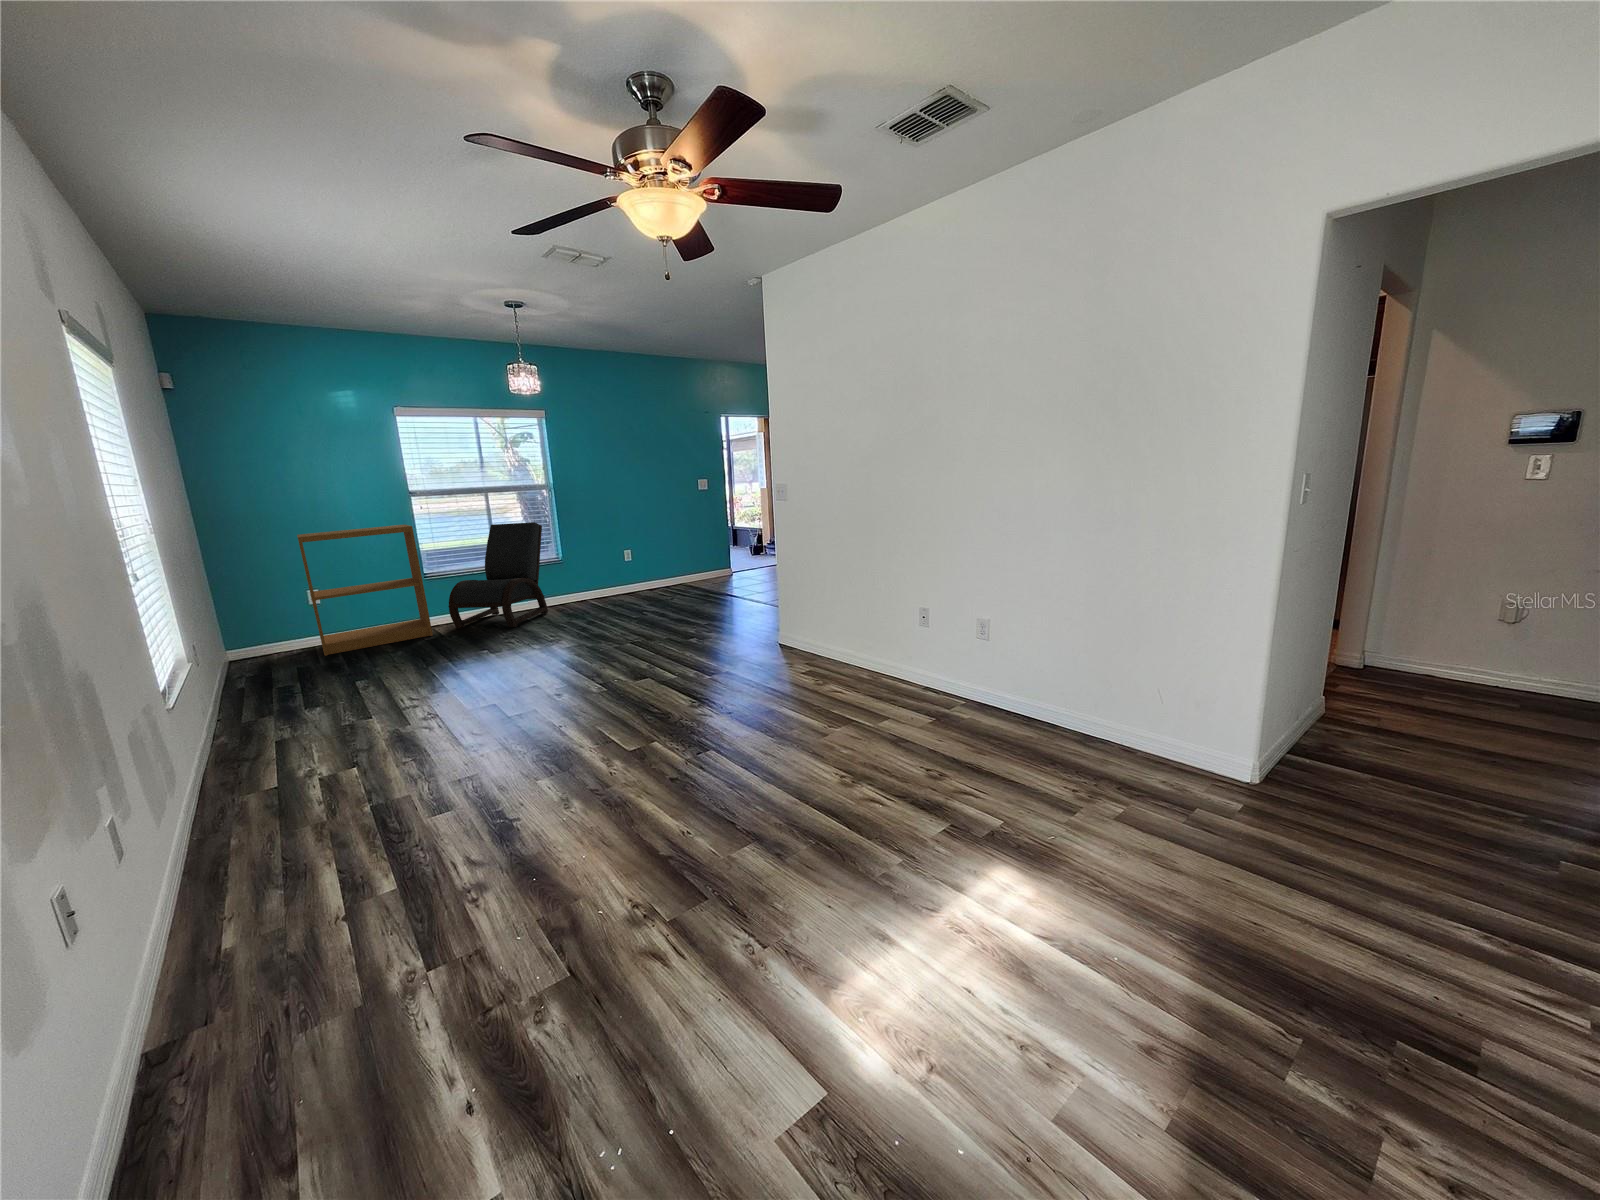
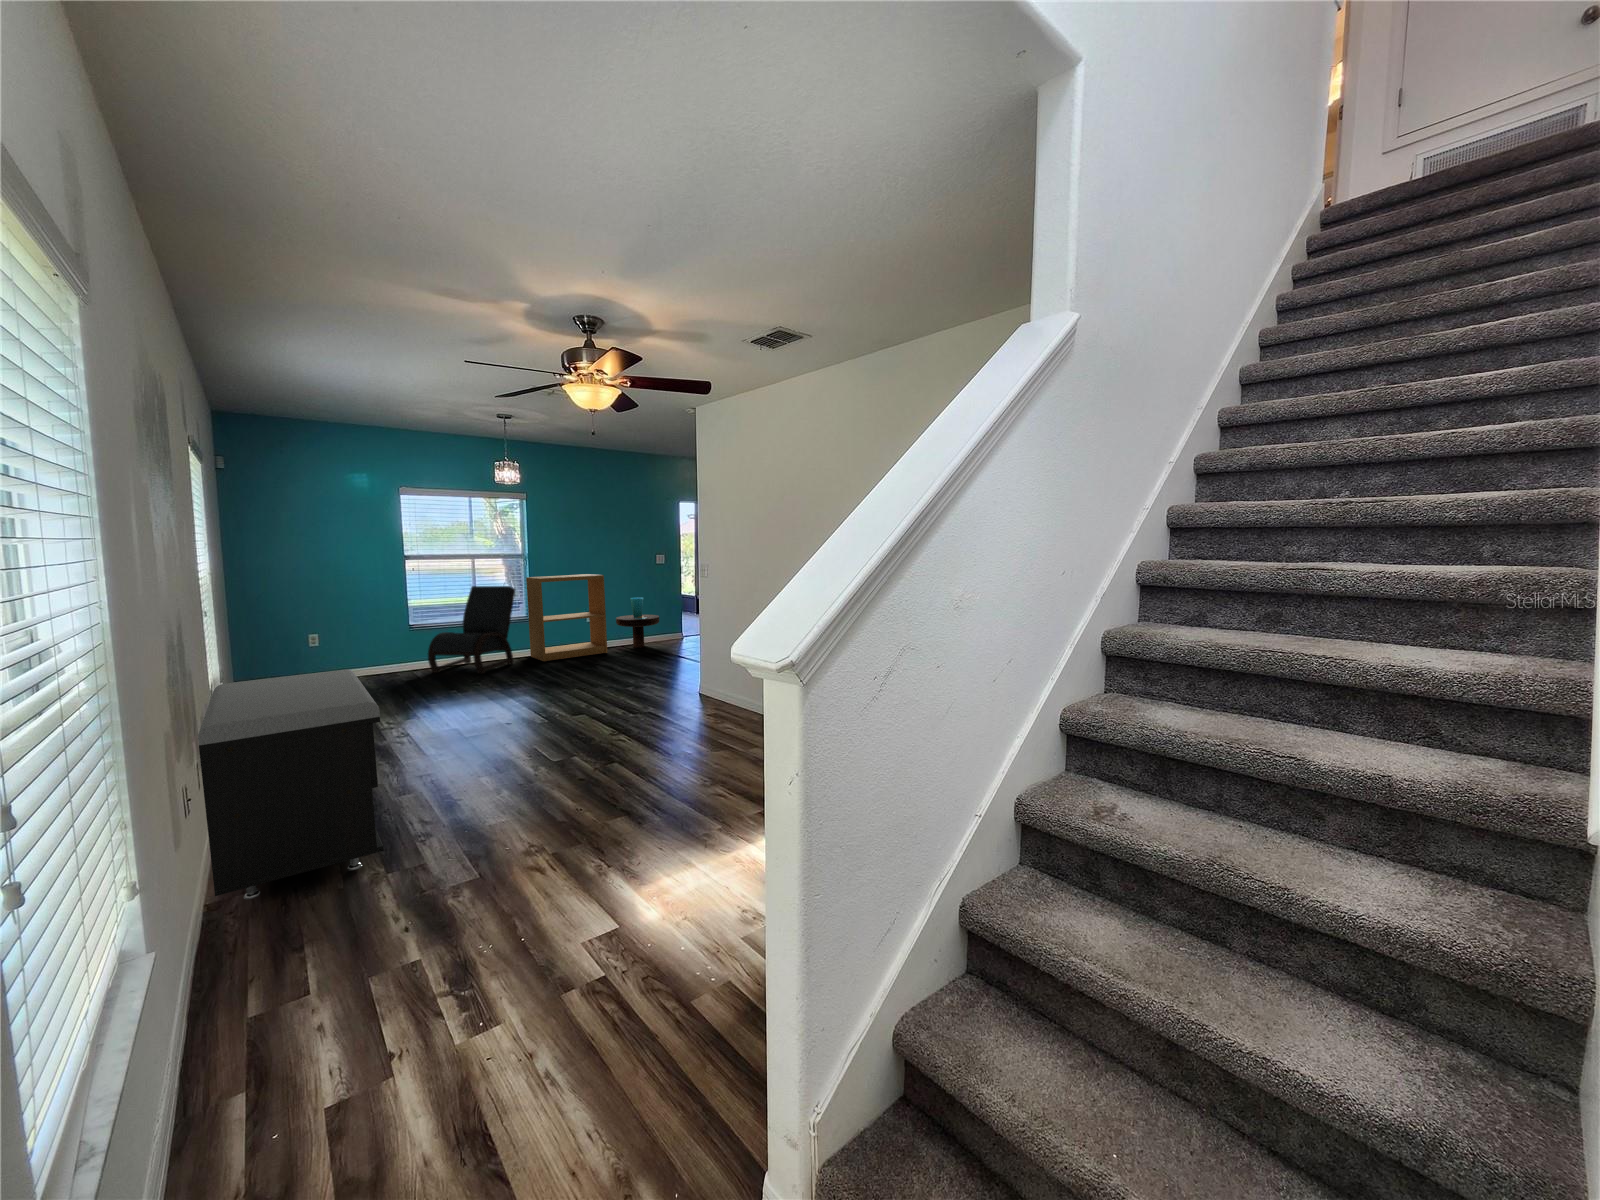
bookshelf: present [297,525,433,656] -> present [526,574,607,661]
side table: none [657,529,707,587] -> present [616,597,659,648]
storage bench: none [69,650,417,1053] -> present [198,670,383,900]

